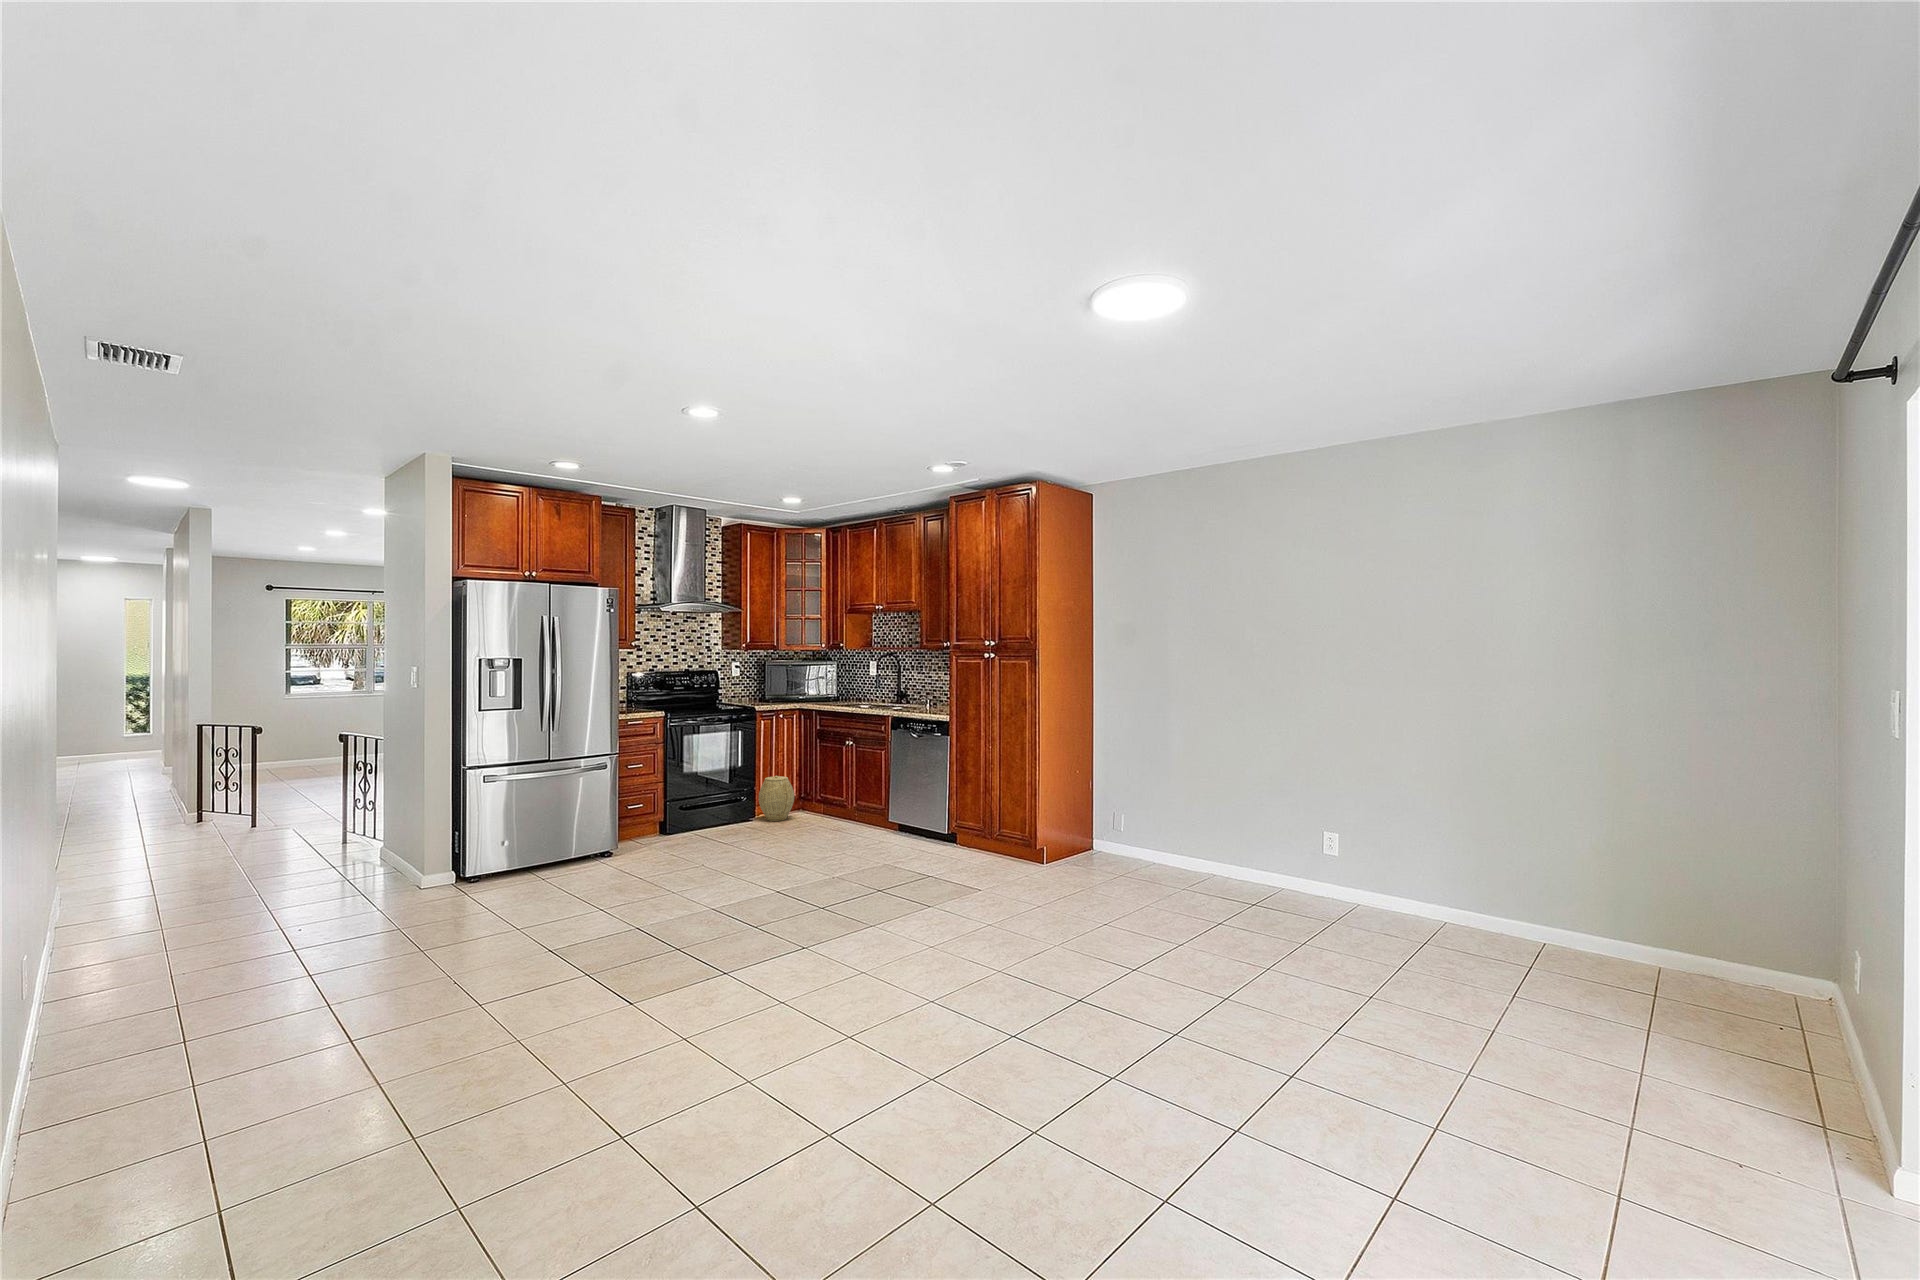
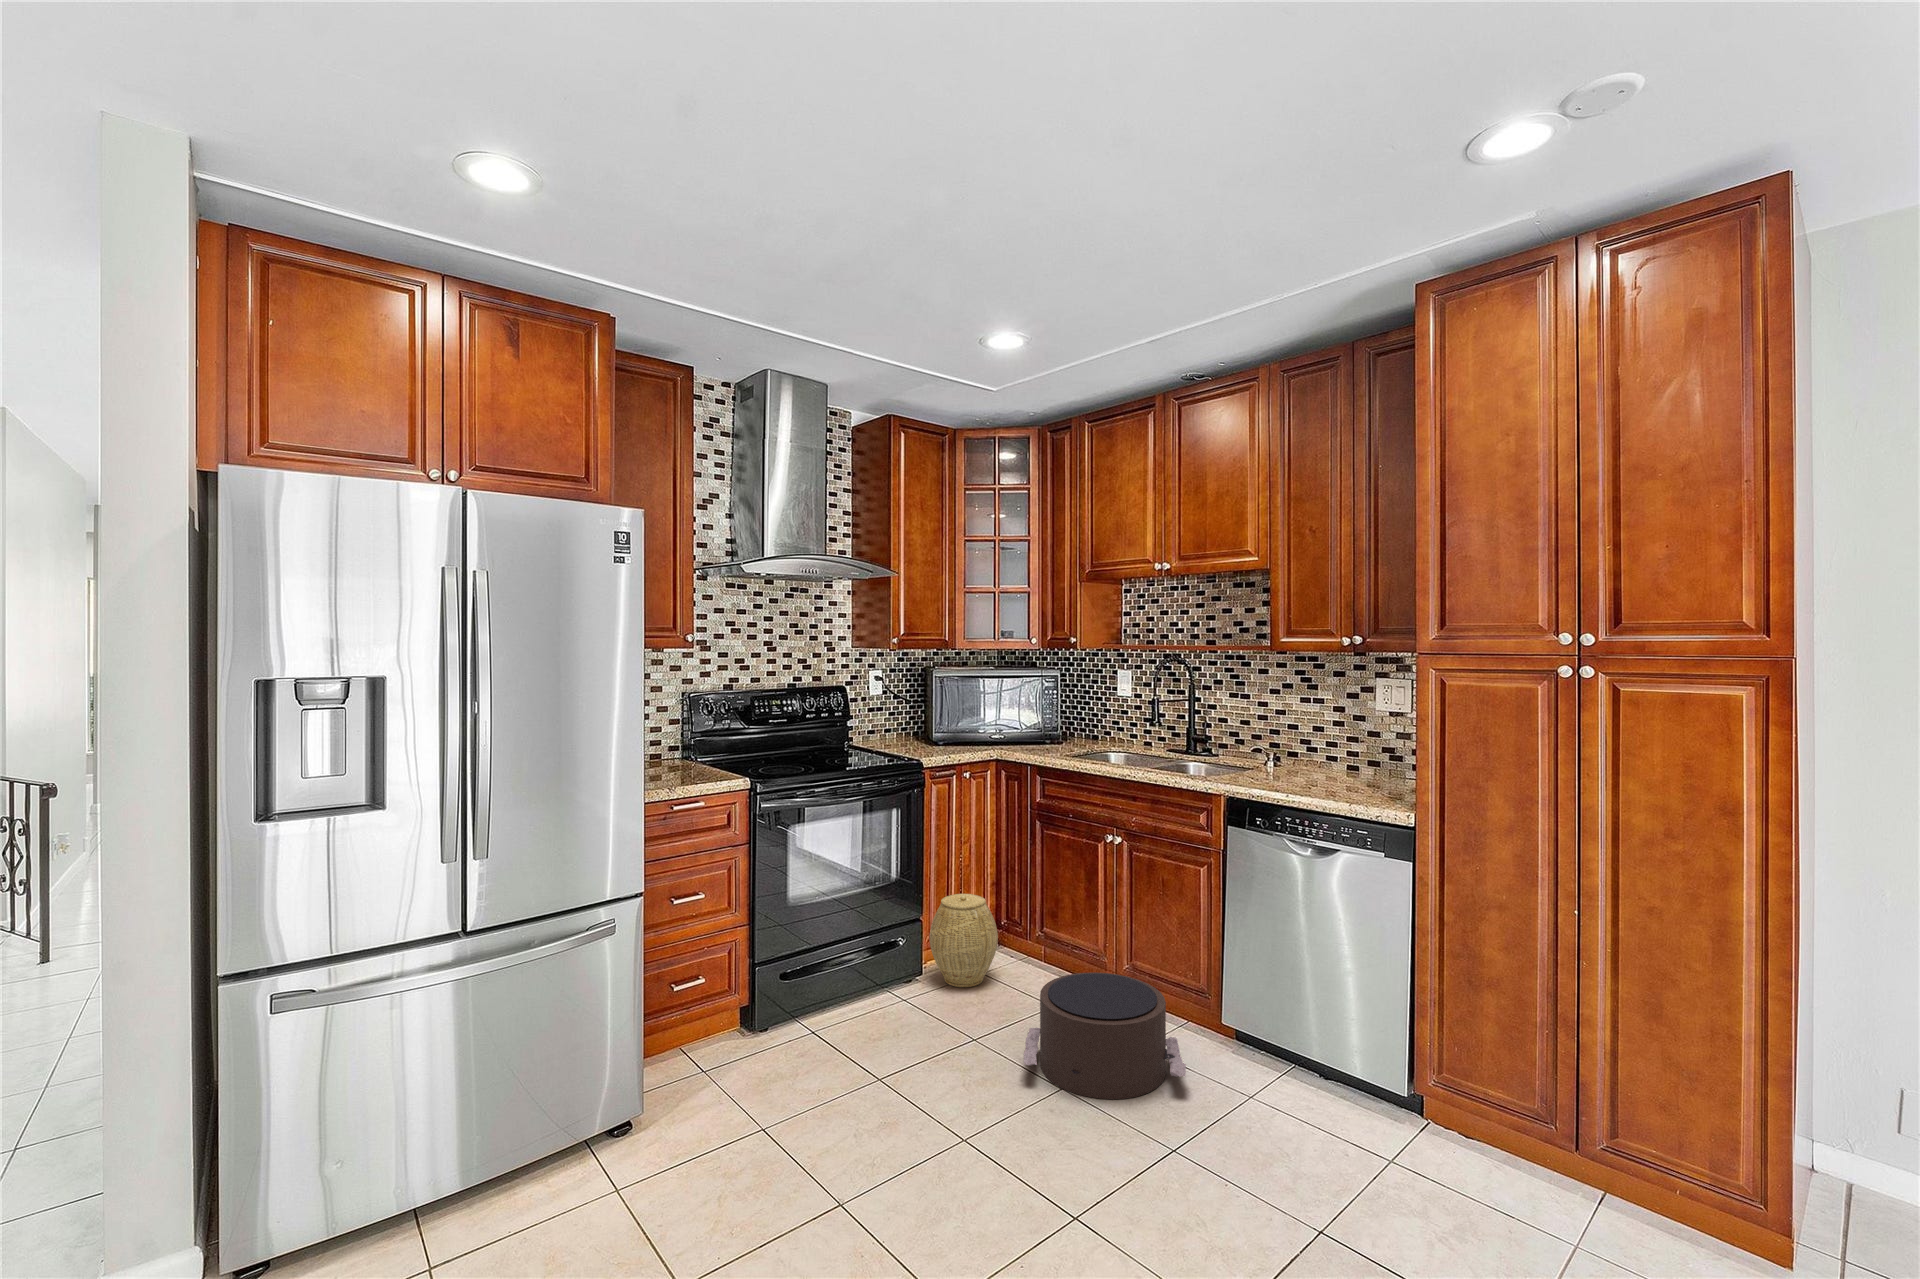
pouf: none [791,801,865,844] -> present [1023,972,1186,1099]

